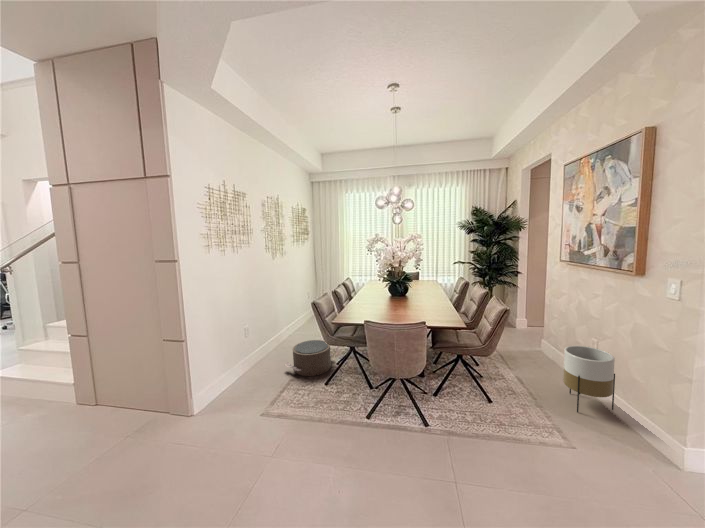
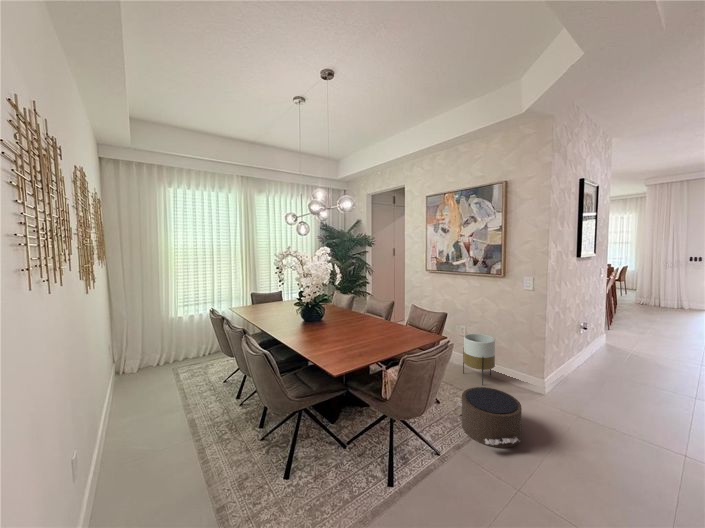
pouf: present [285,340,333,376] -> present [456,387,522,448]

